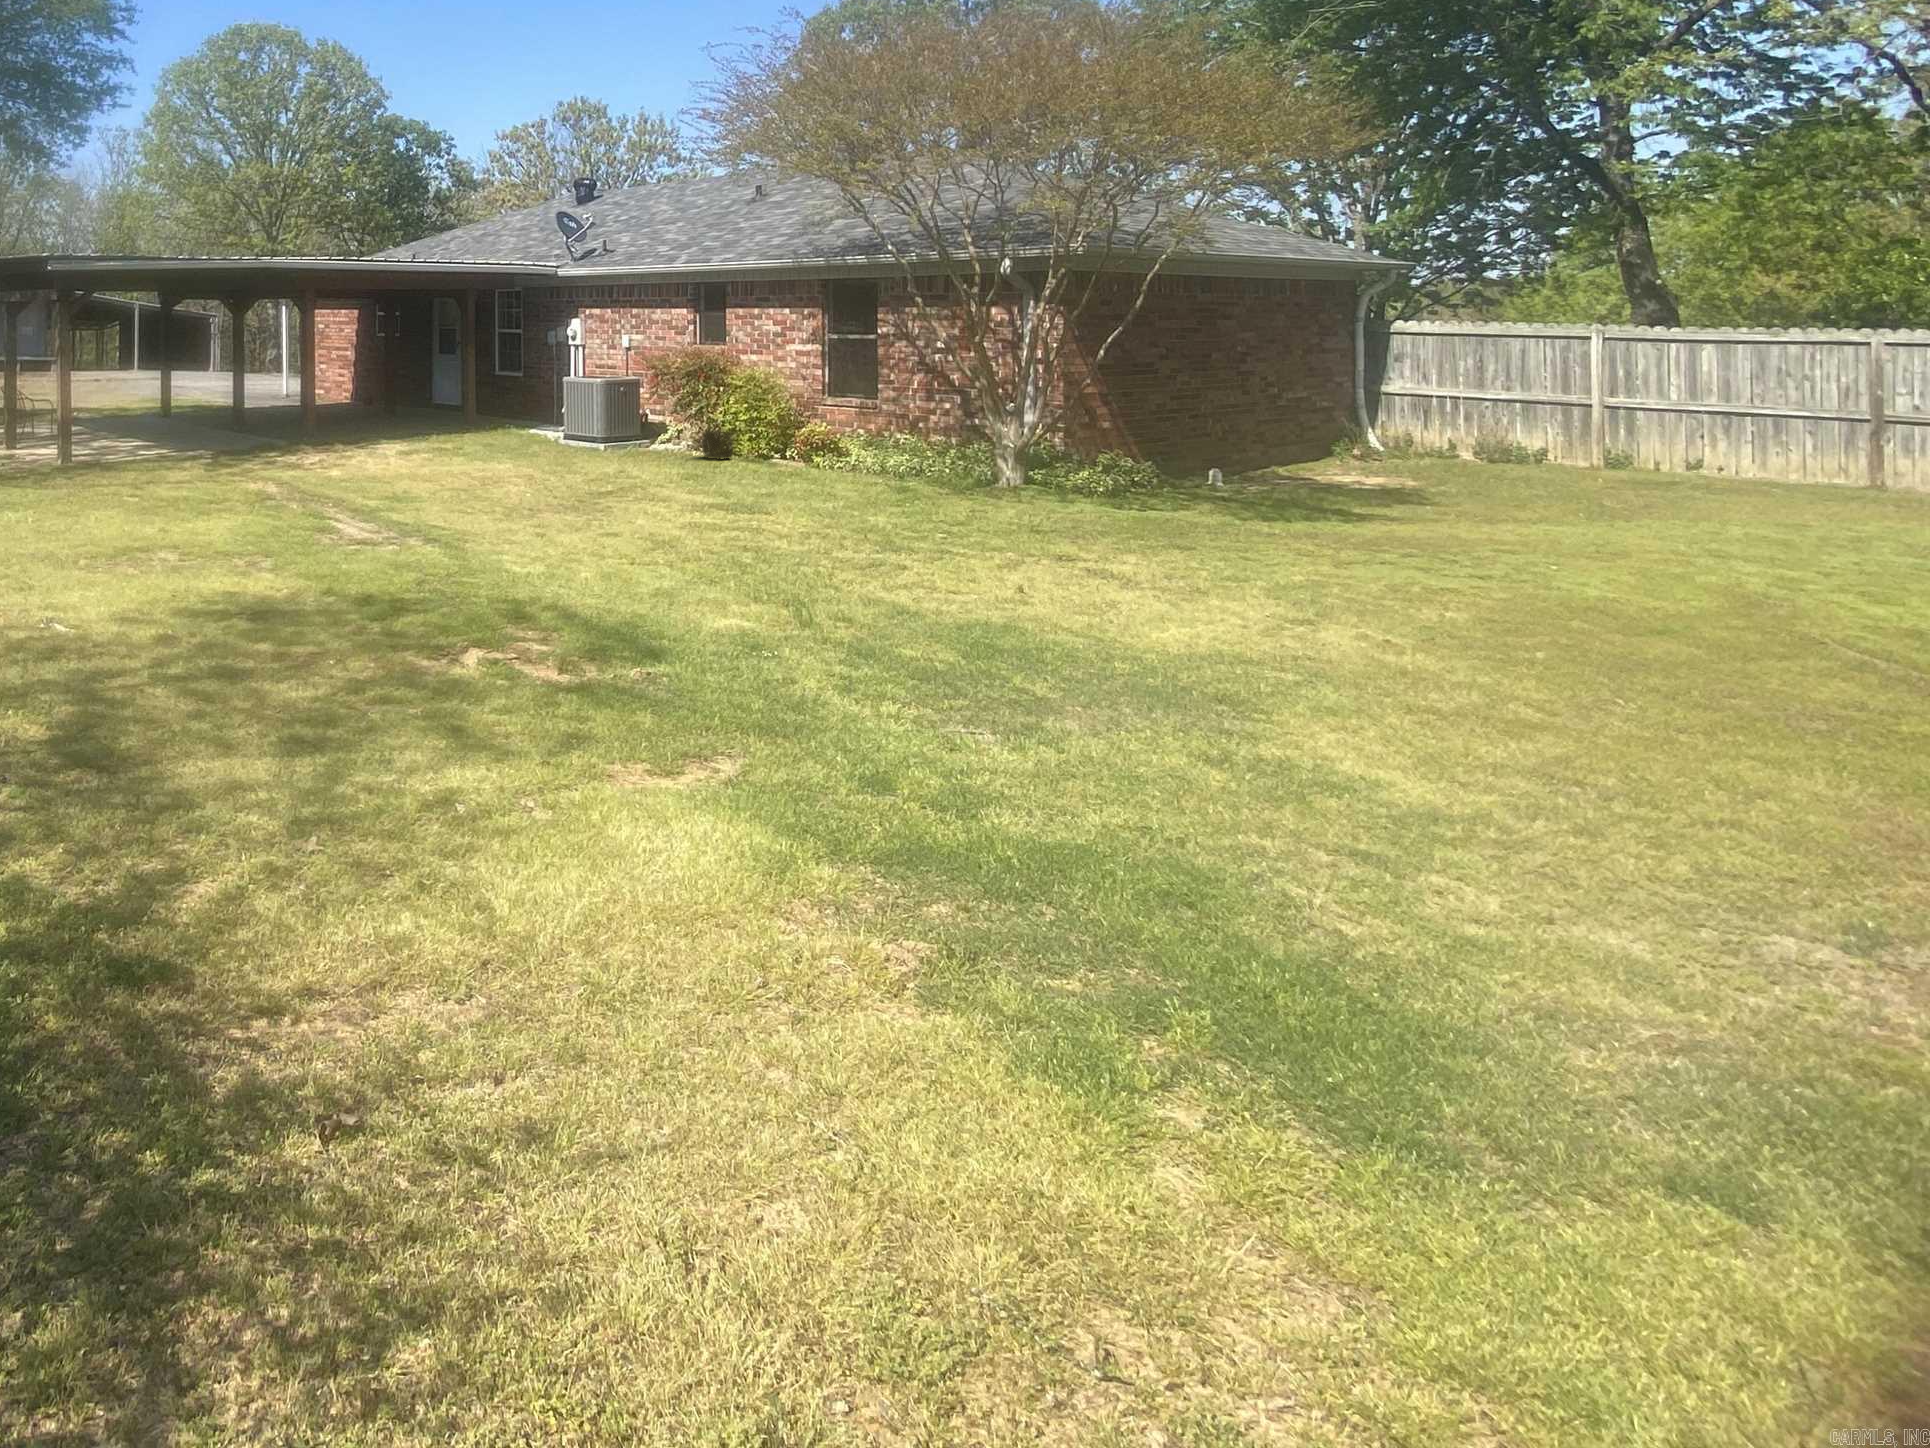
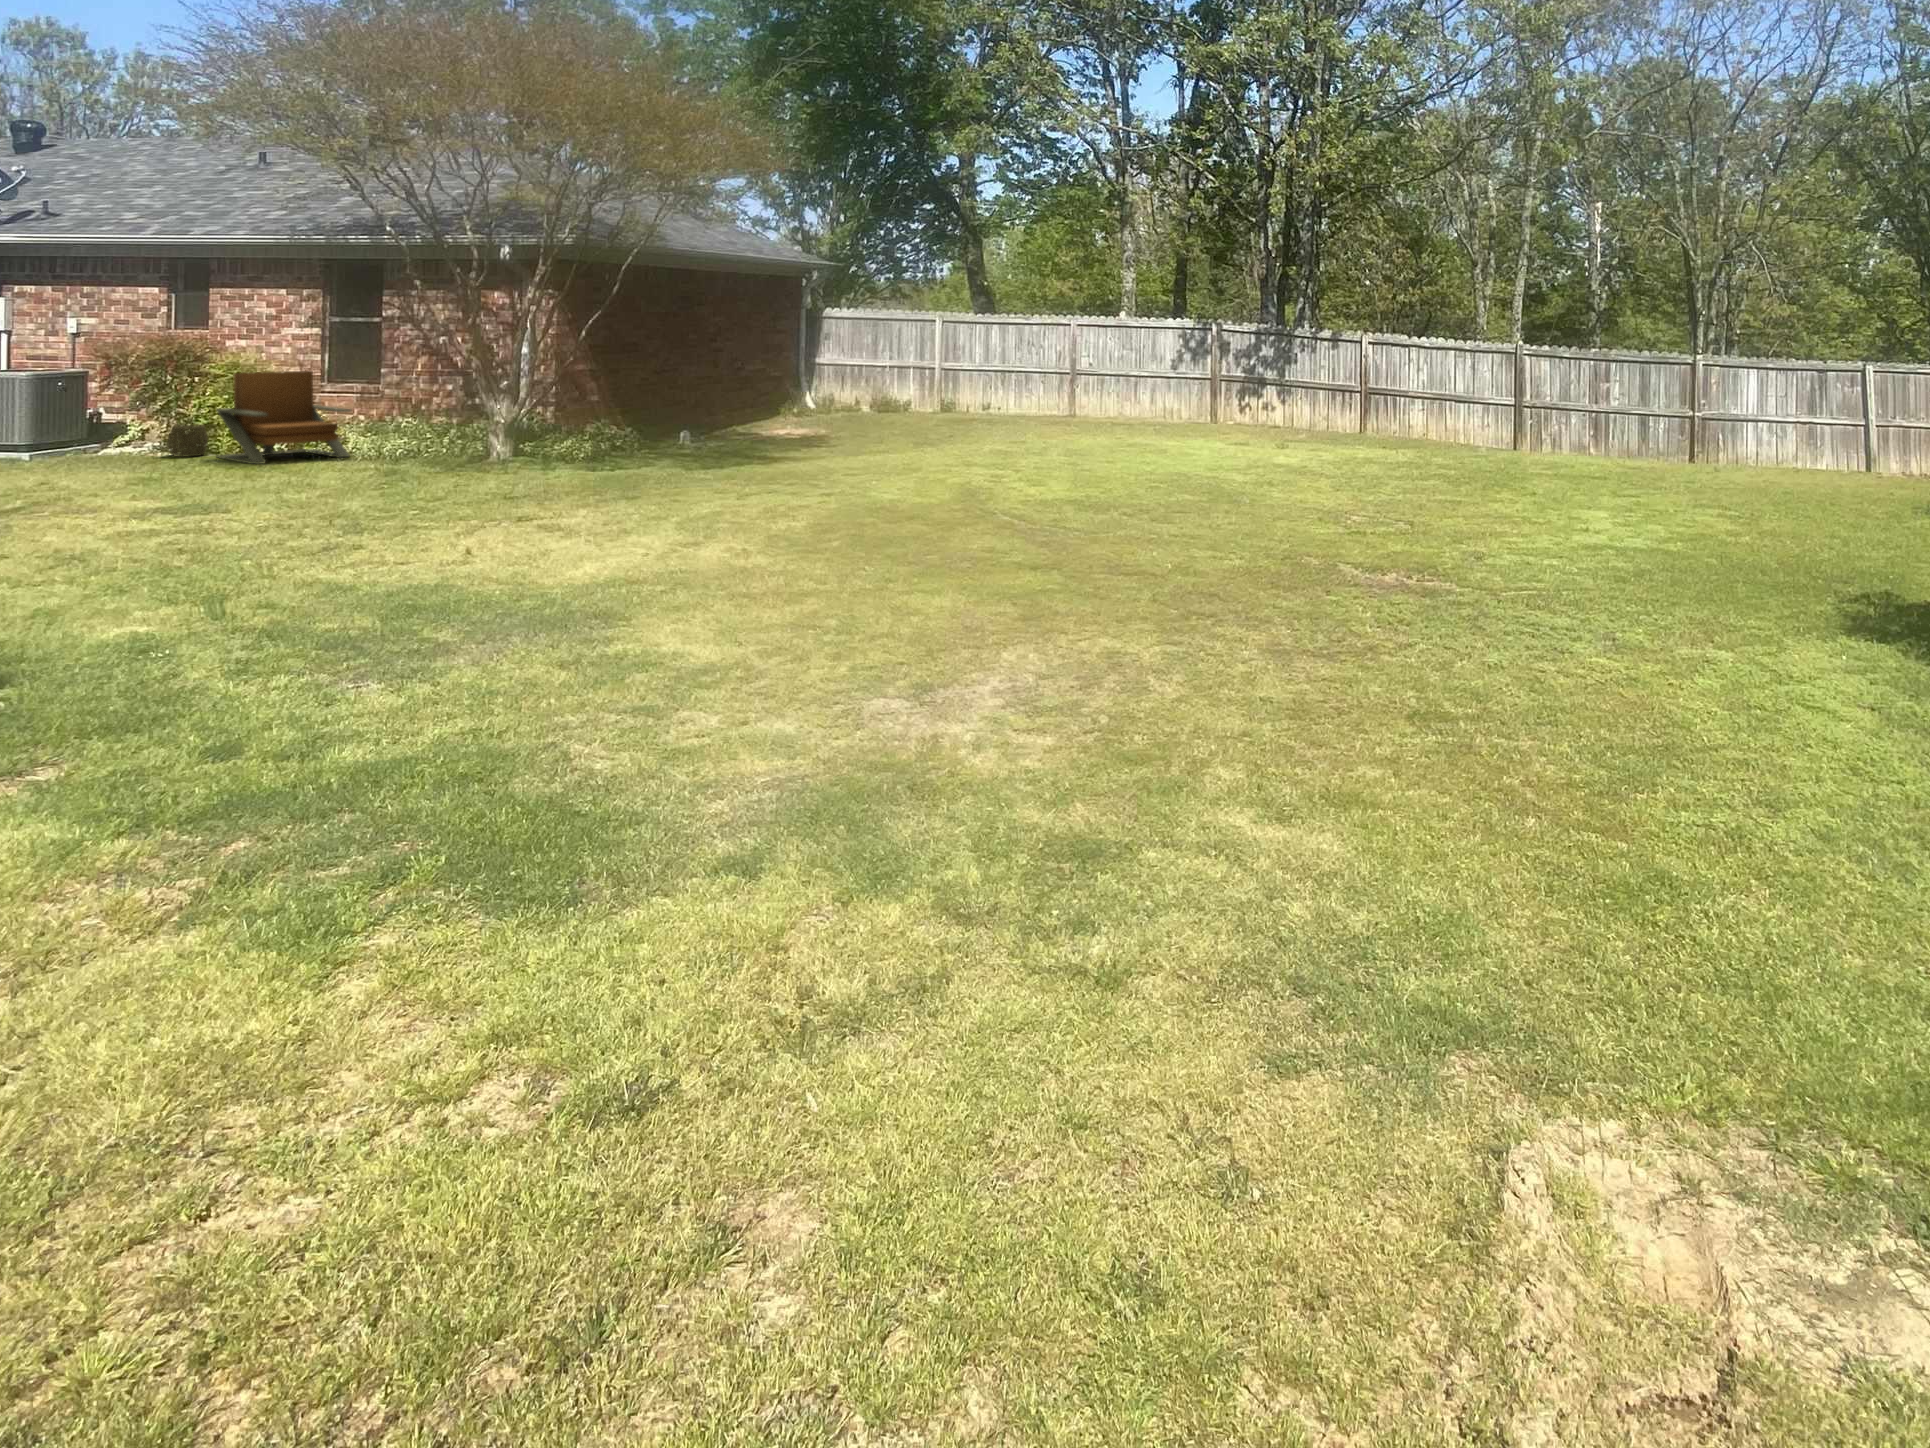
lounge chair: none [740,384,857,471] -> present [217,371,350,464]

